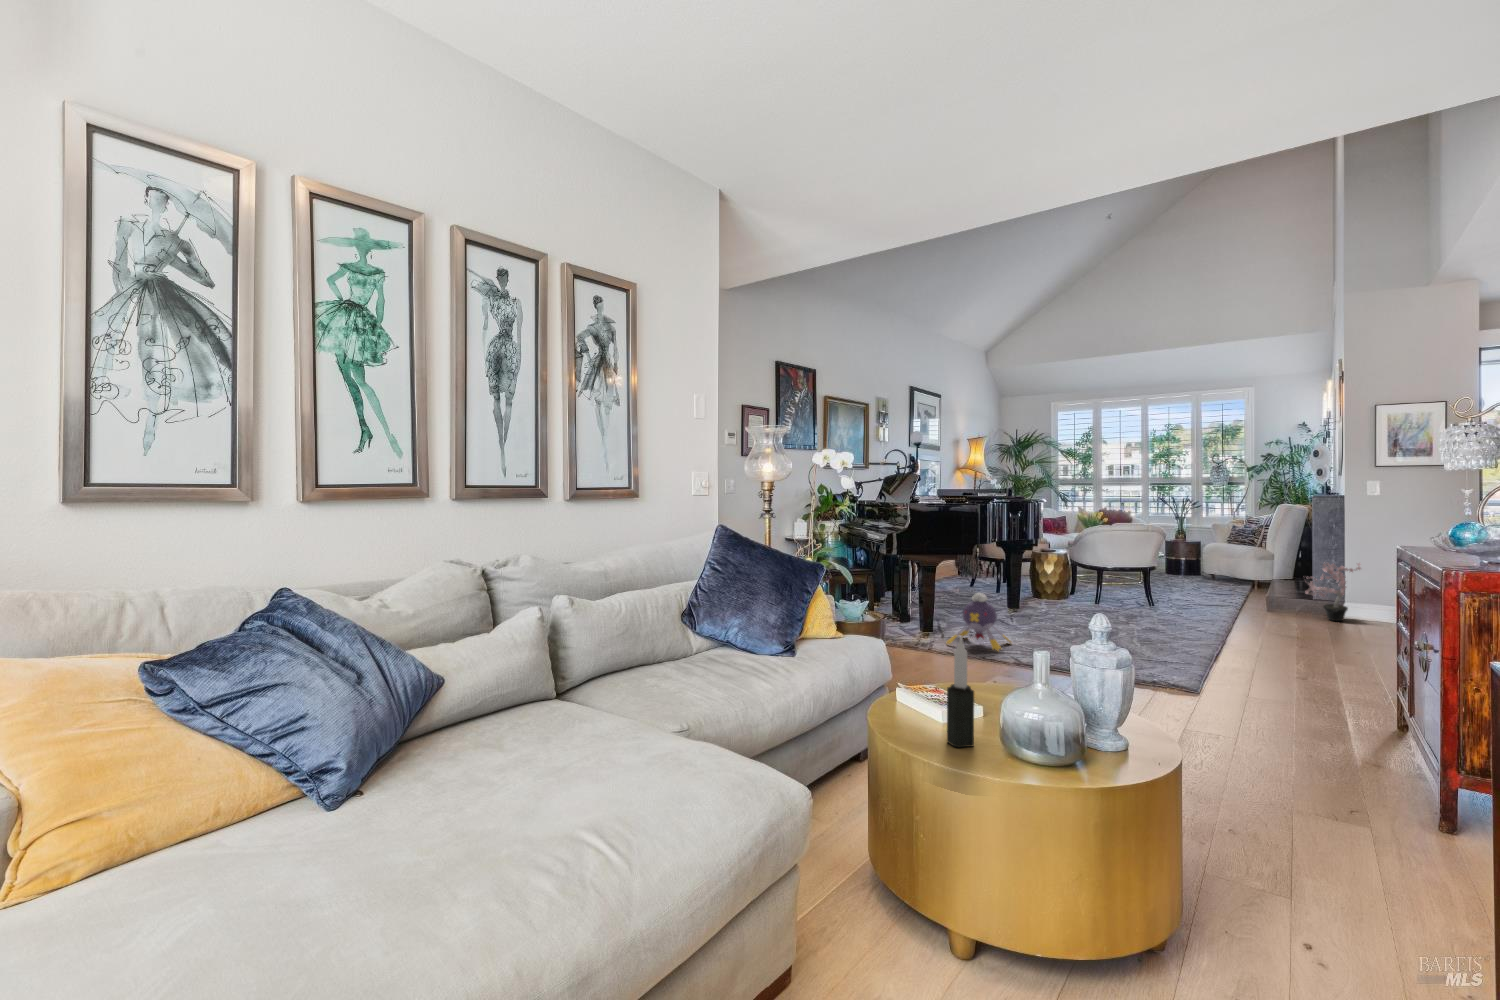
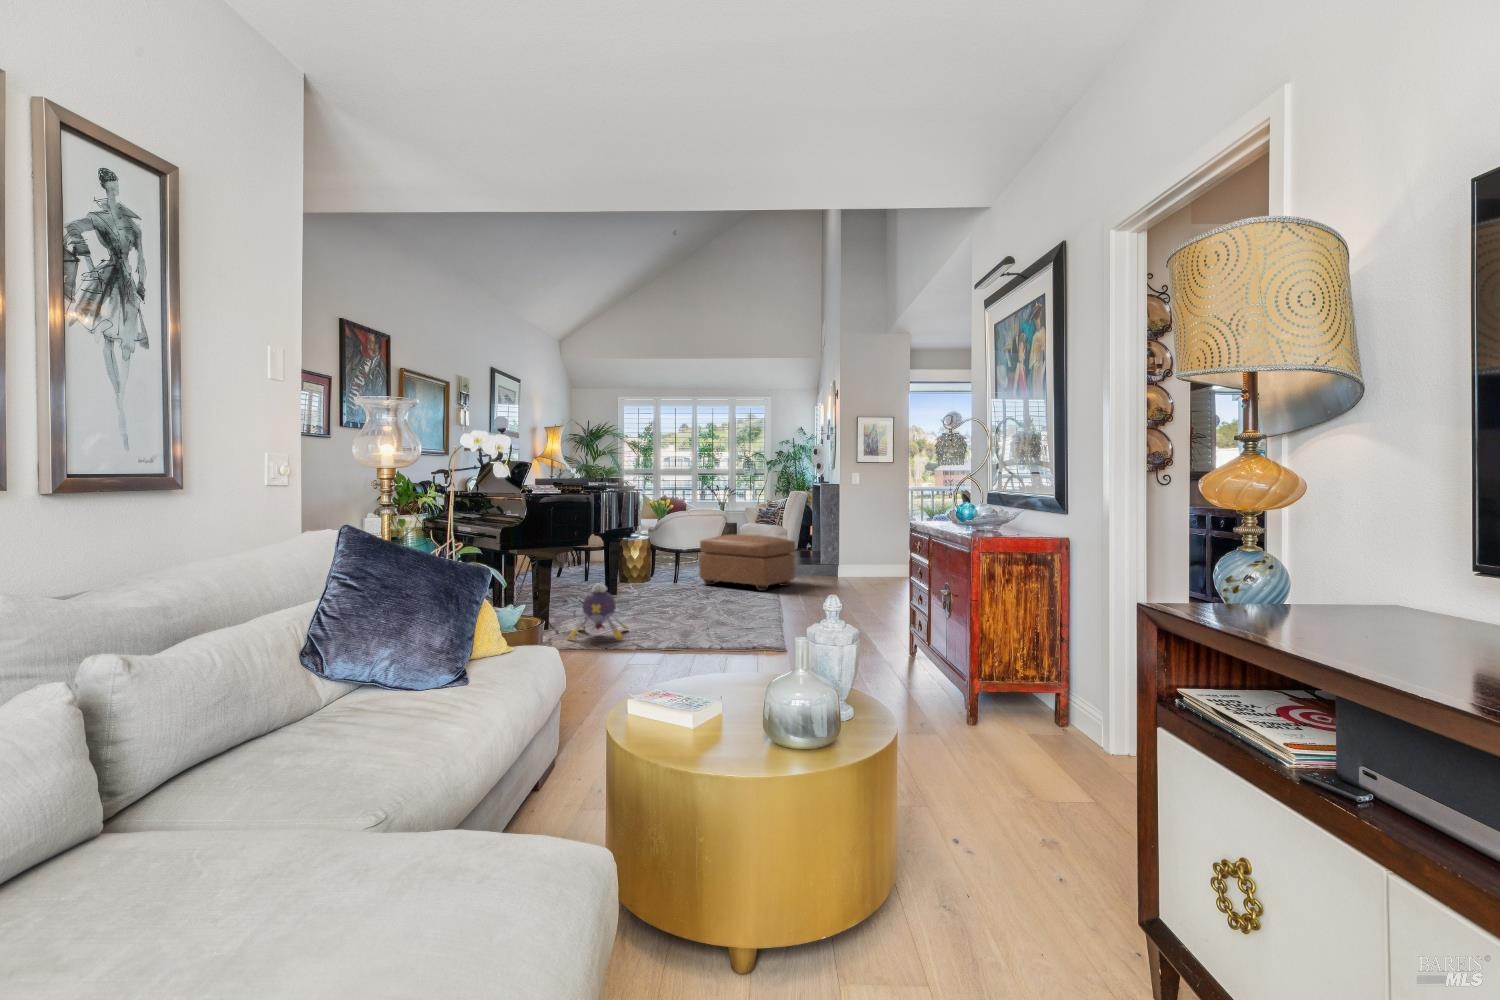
ottoman: none [1124,553,1258,621] -> present [699,534,795,591]
potted plant: present [1306,562,1361,621] -> none [820,535,859,582]
candle: present [947,637,974,748] -> none [718,643,747,762]

